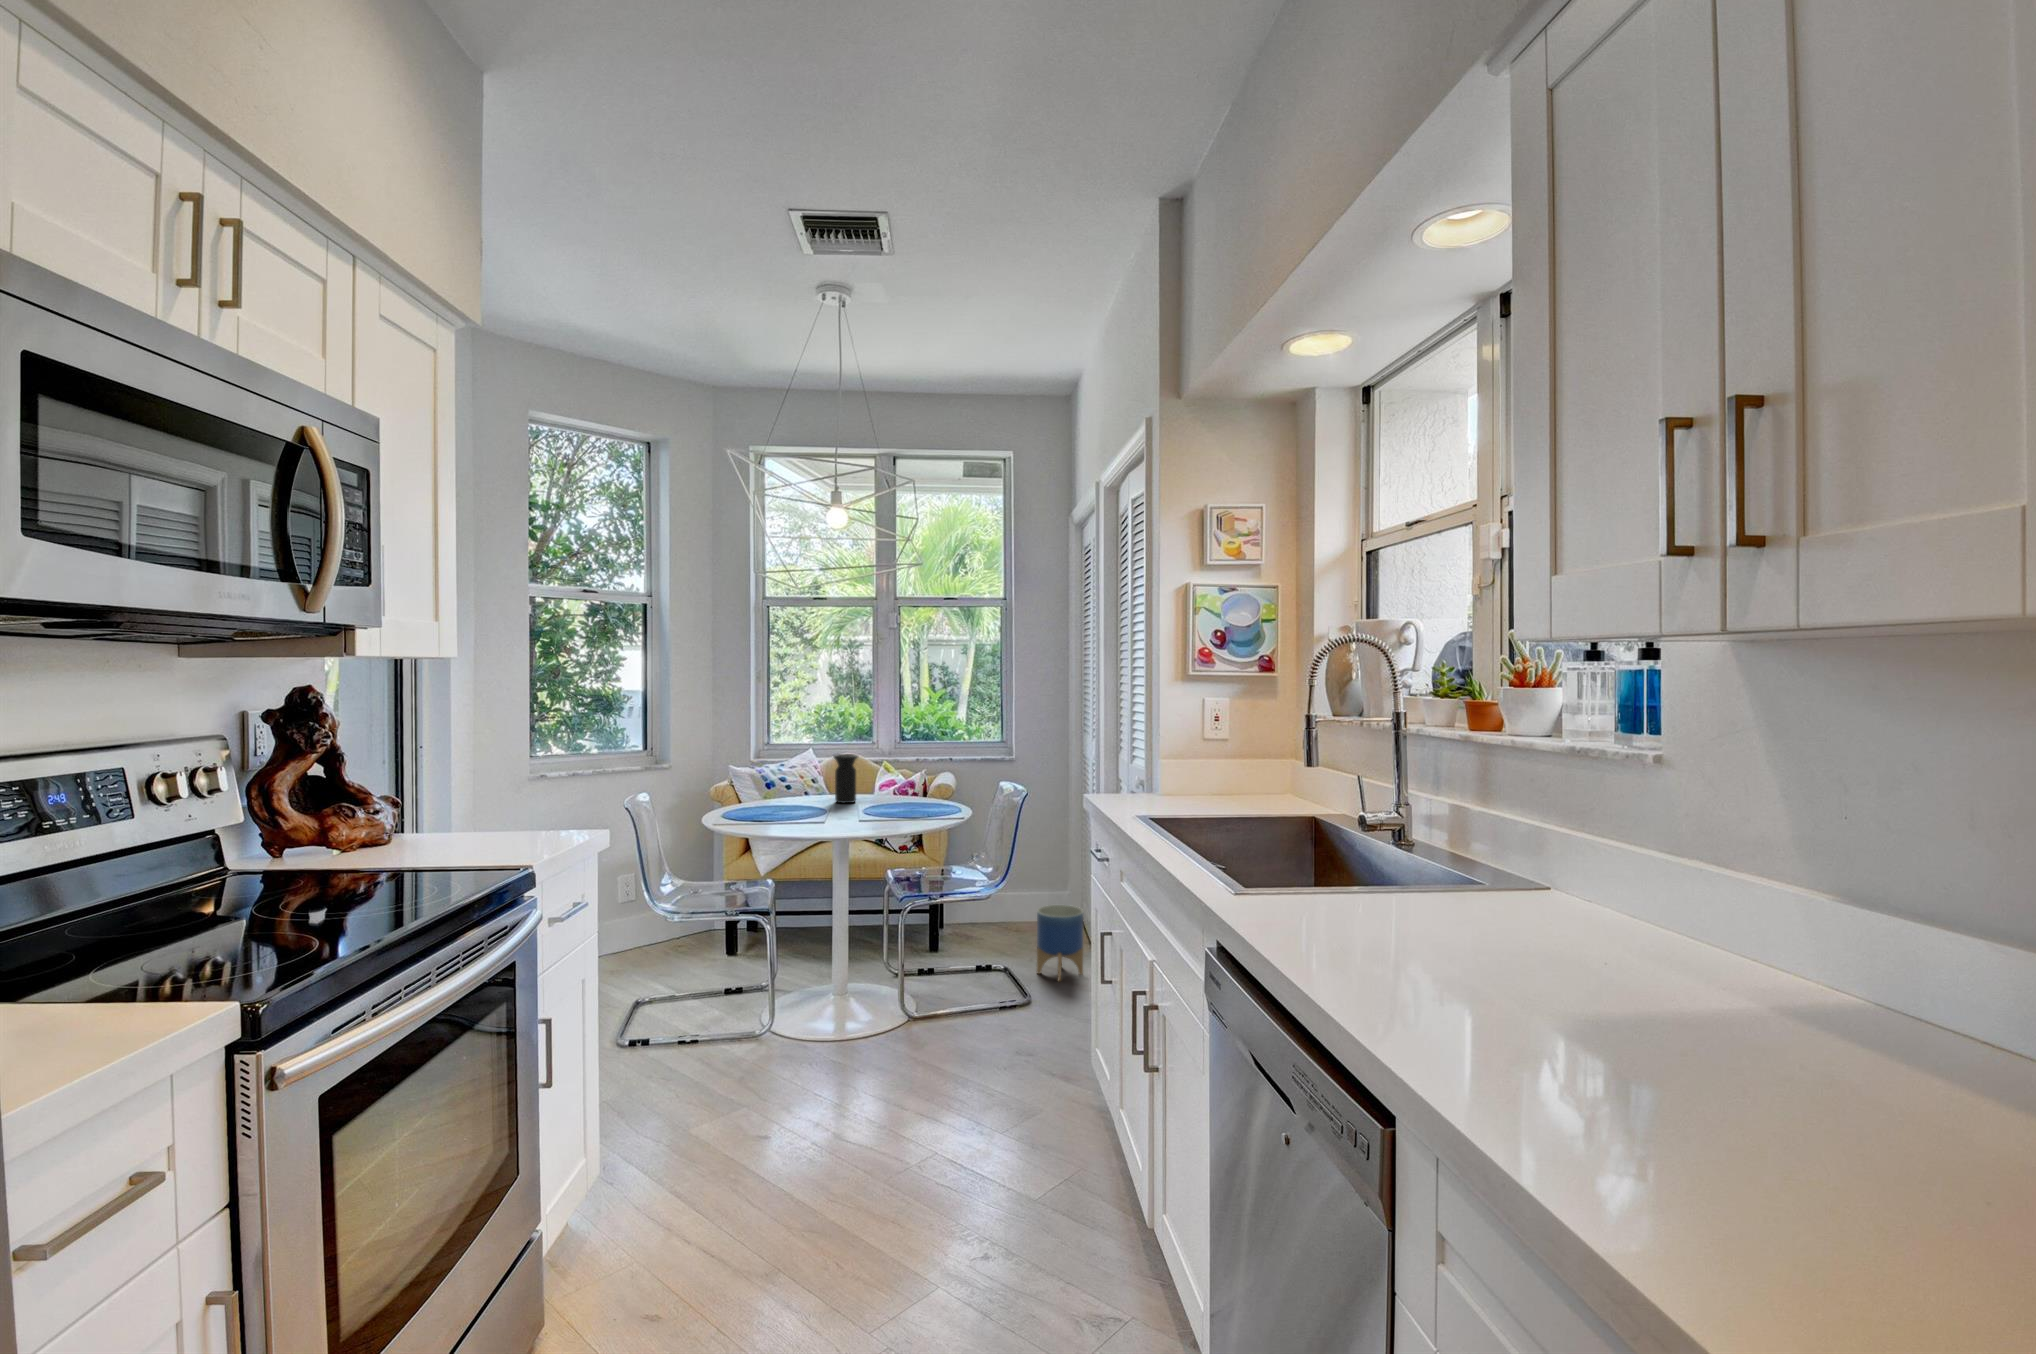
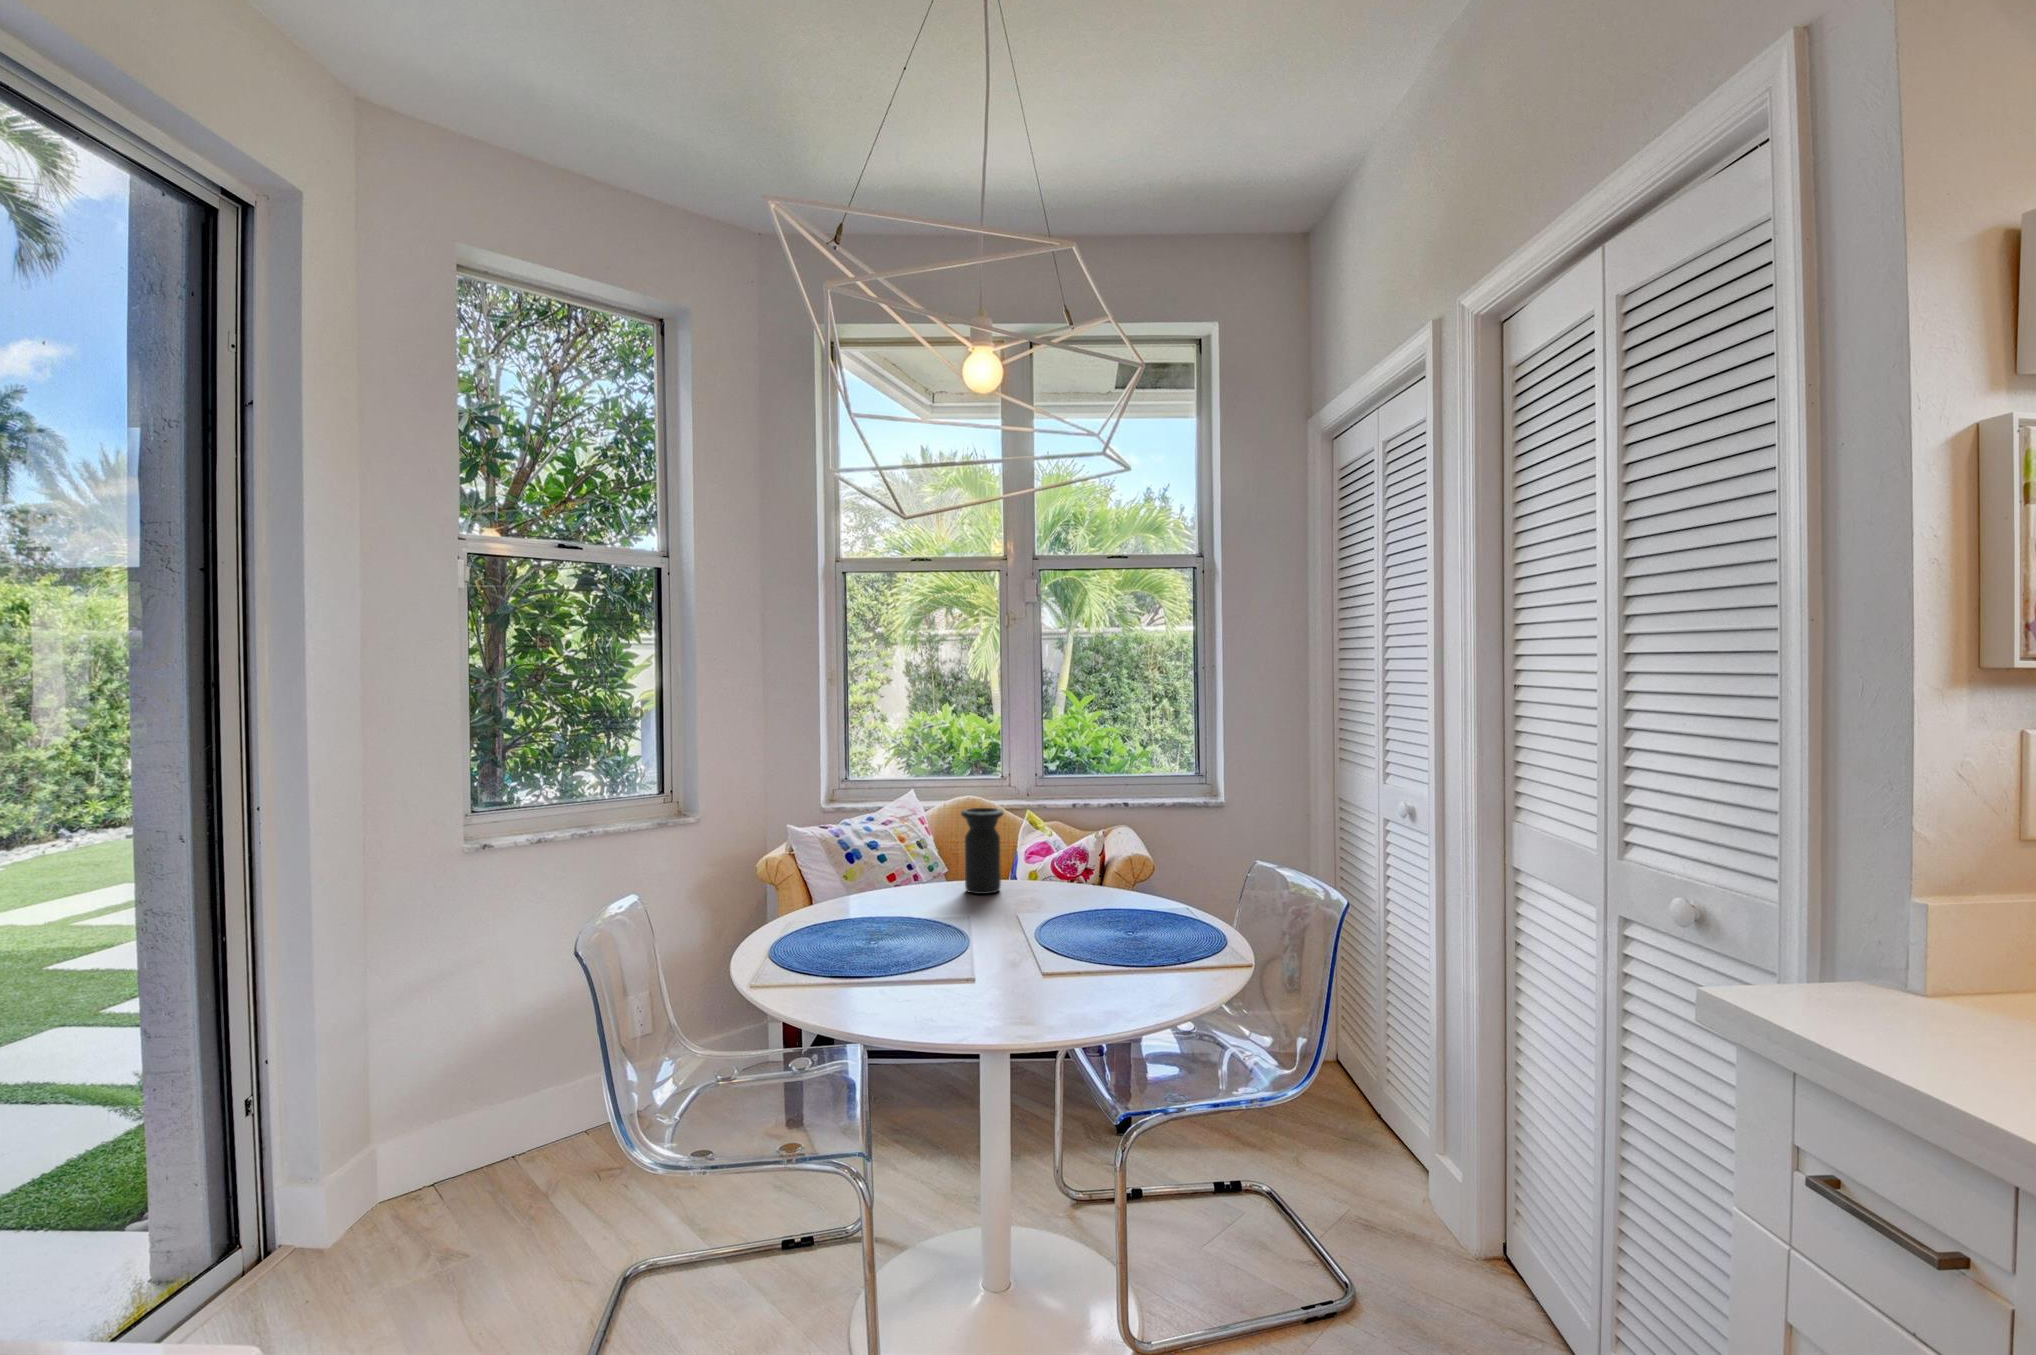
planter: present [1037,905,1084,981] -> none [1325,1071,1413,1224]

